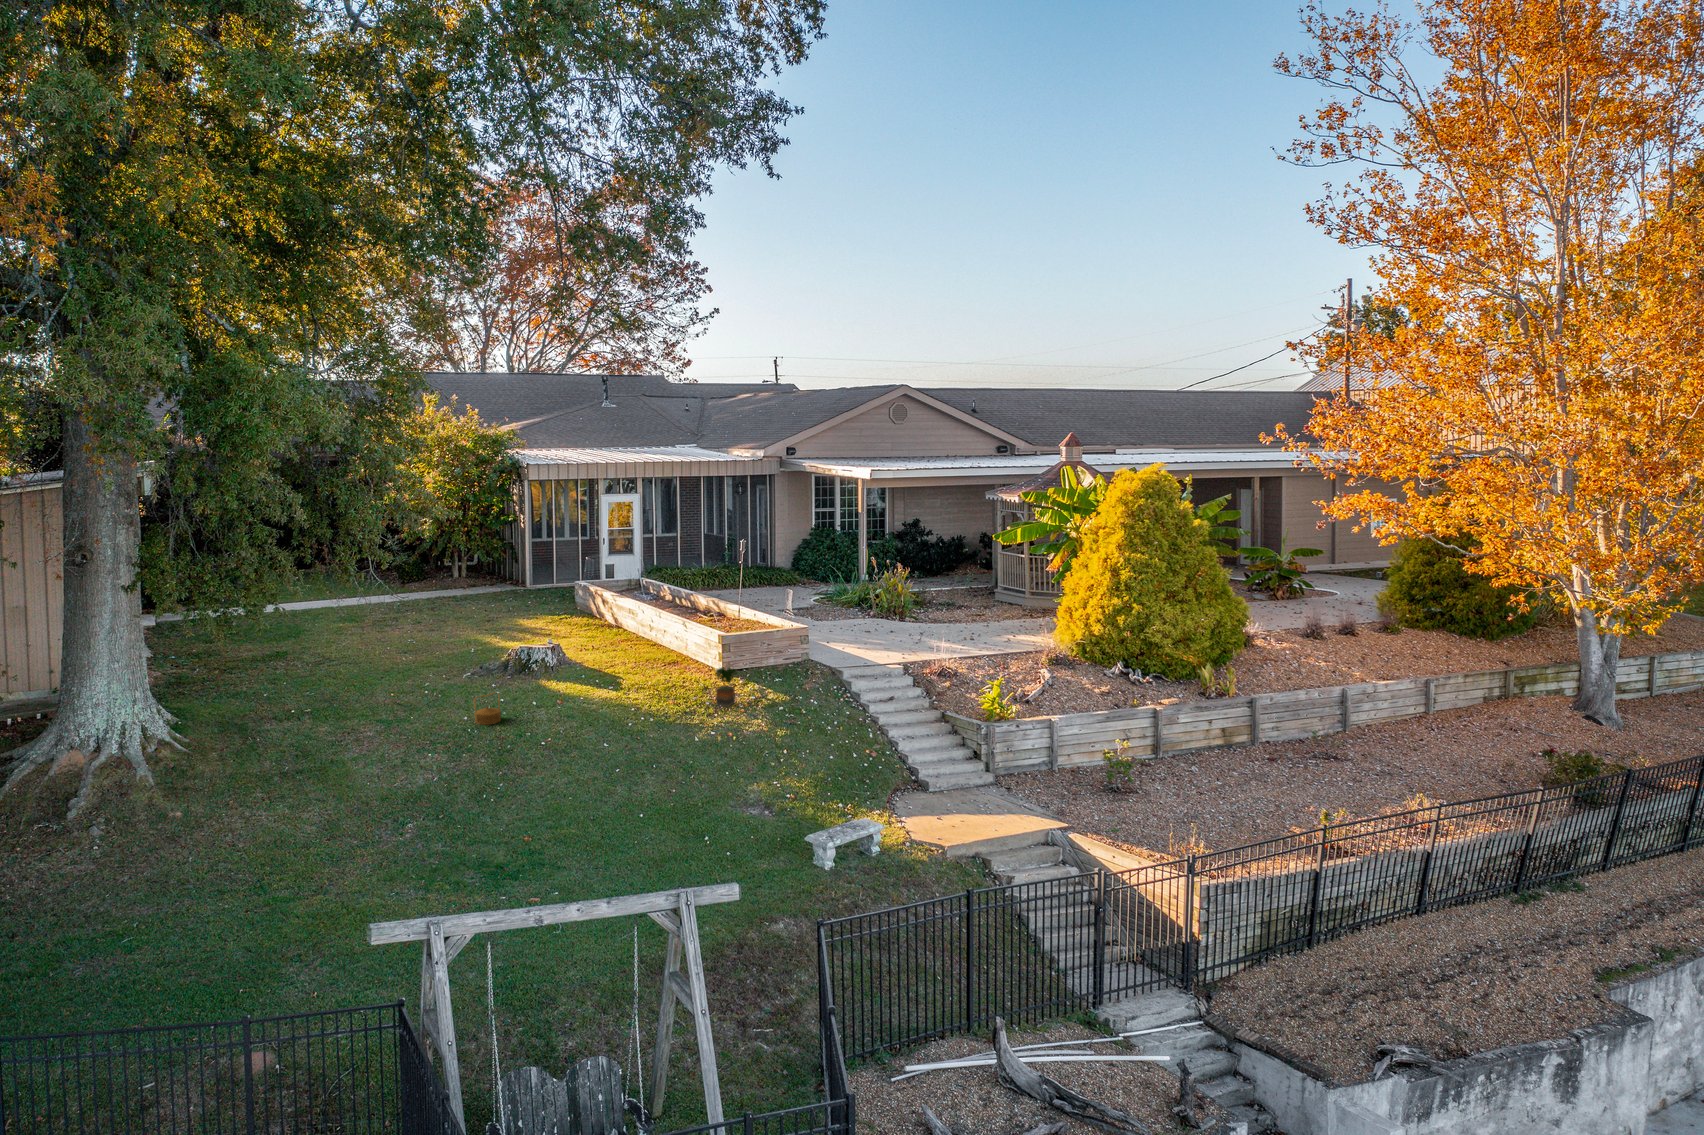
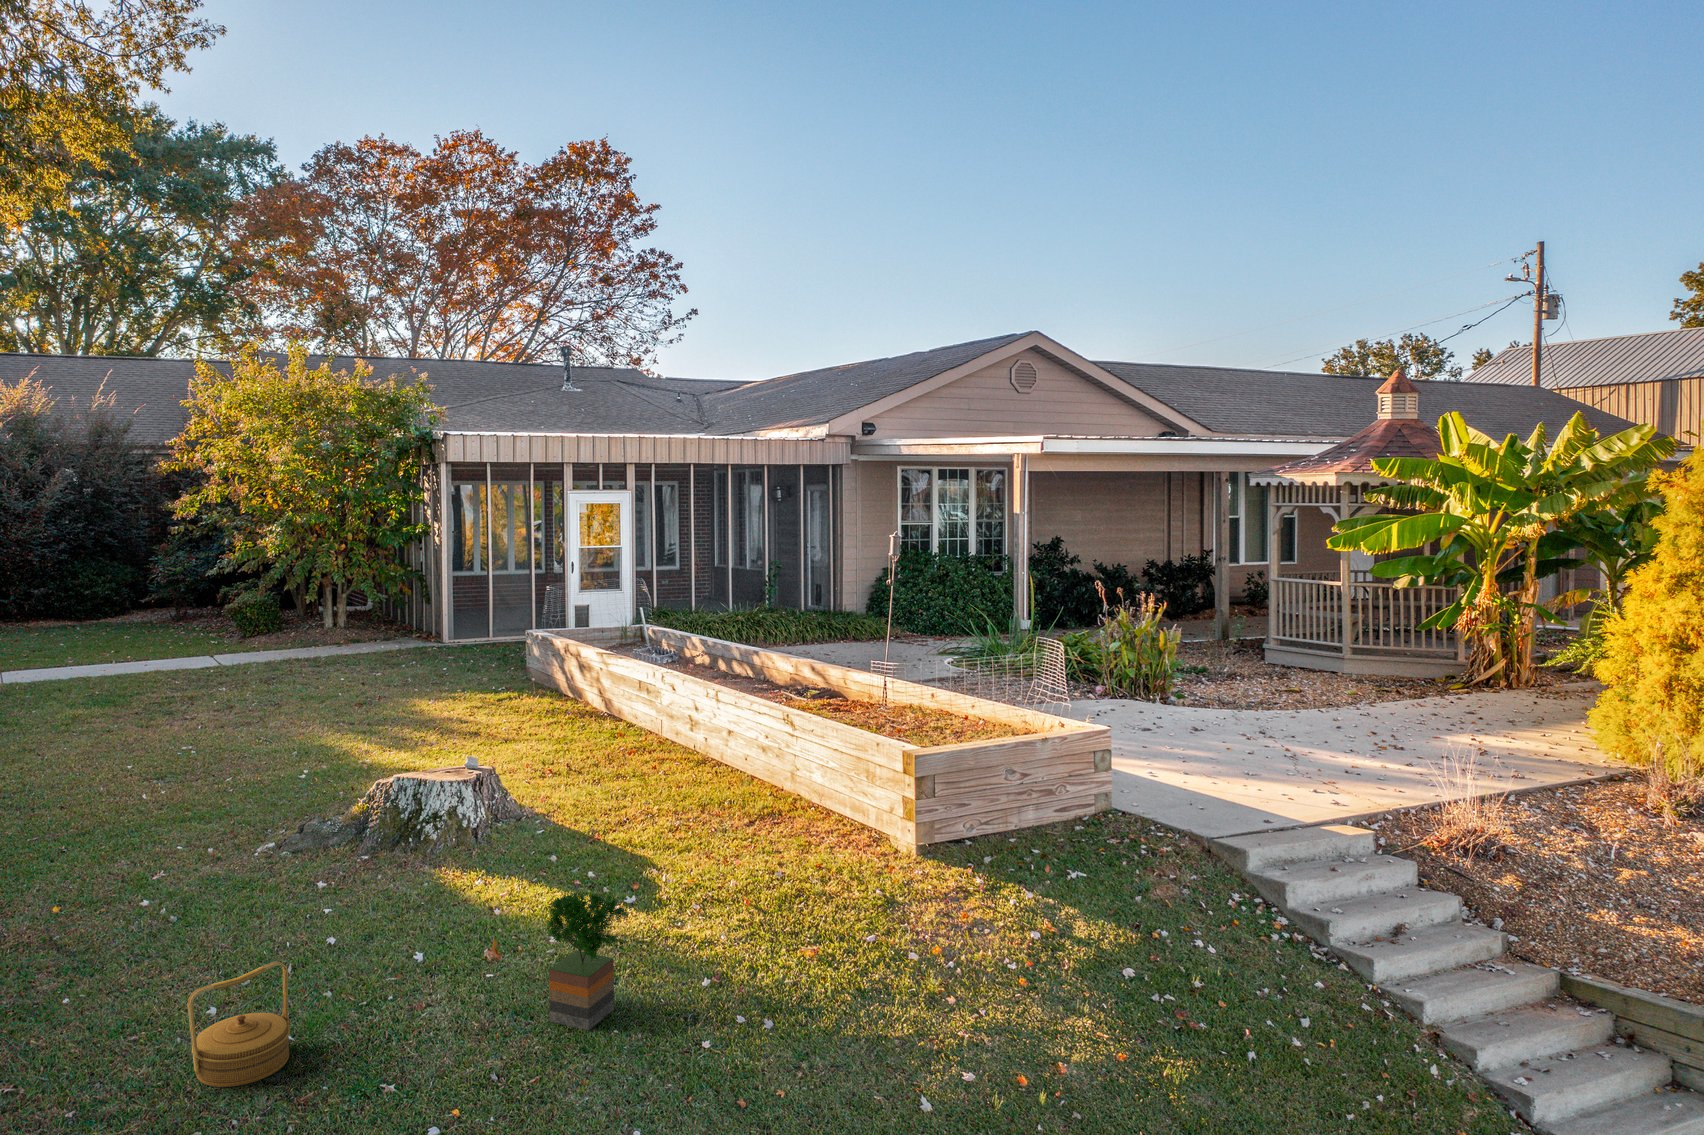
potted tree: present [716,667,738,707] -> present [547,891,628,1031]

